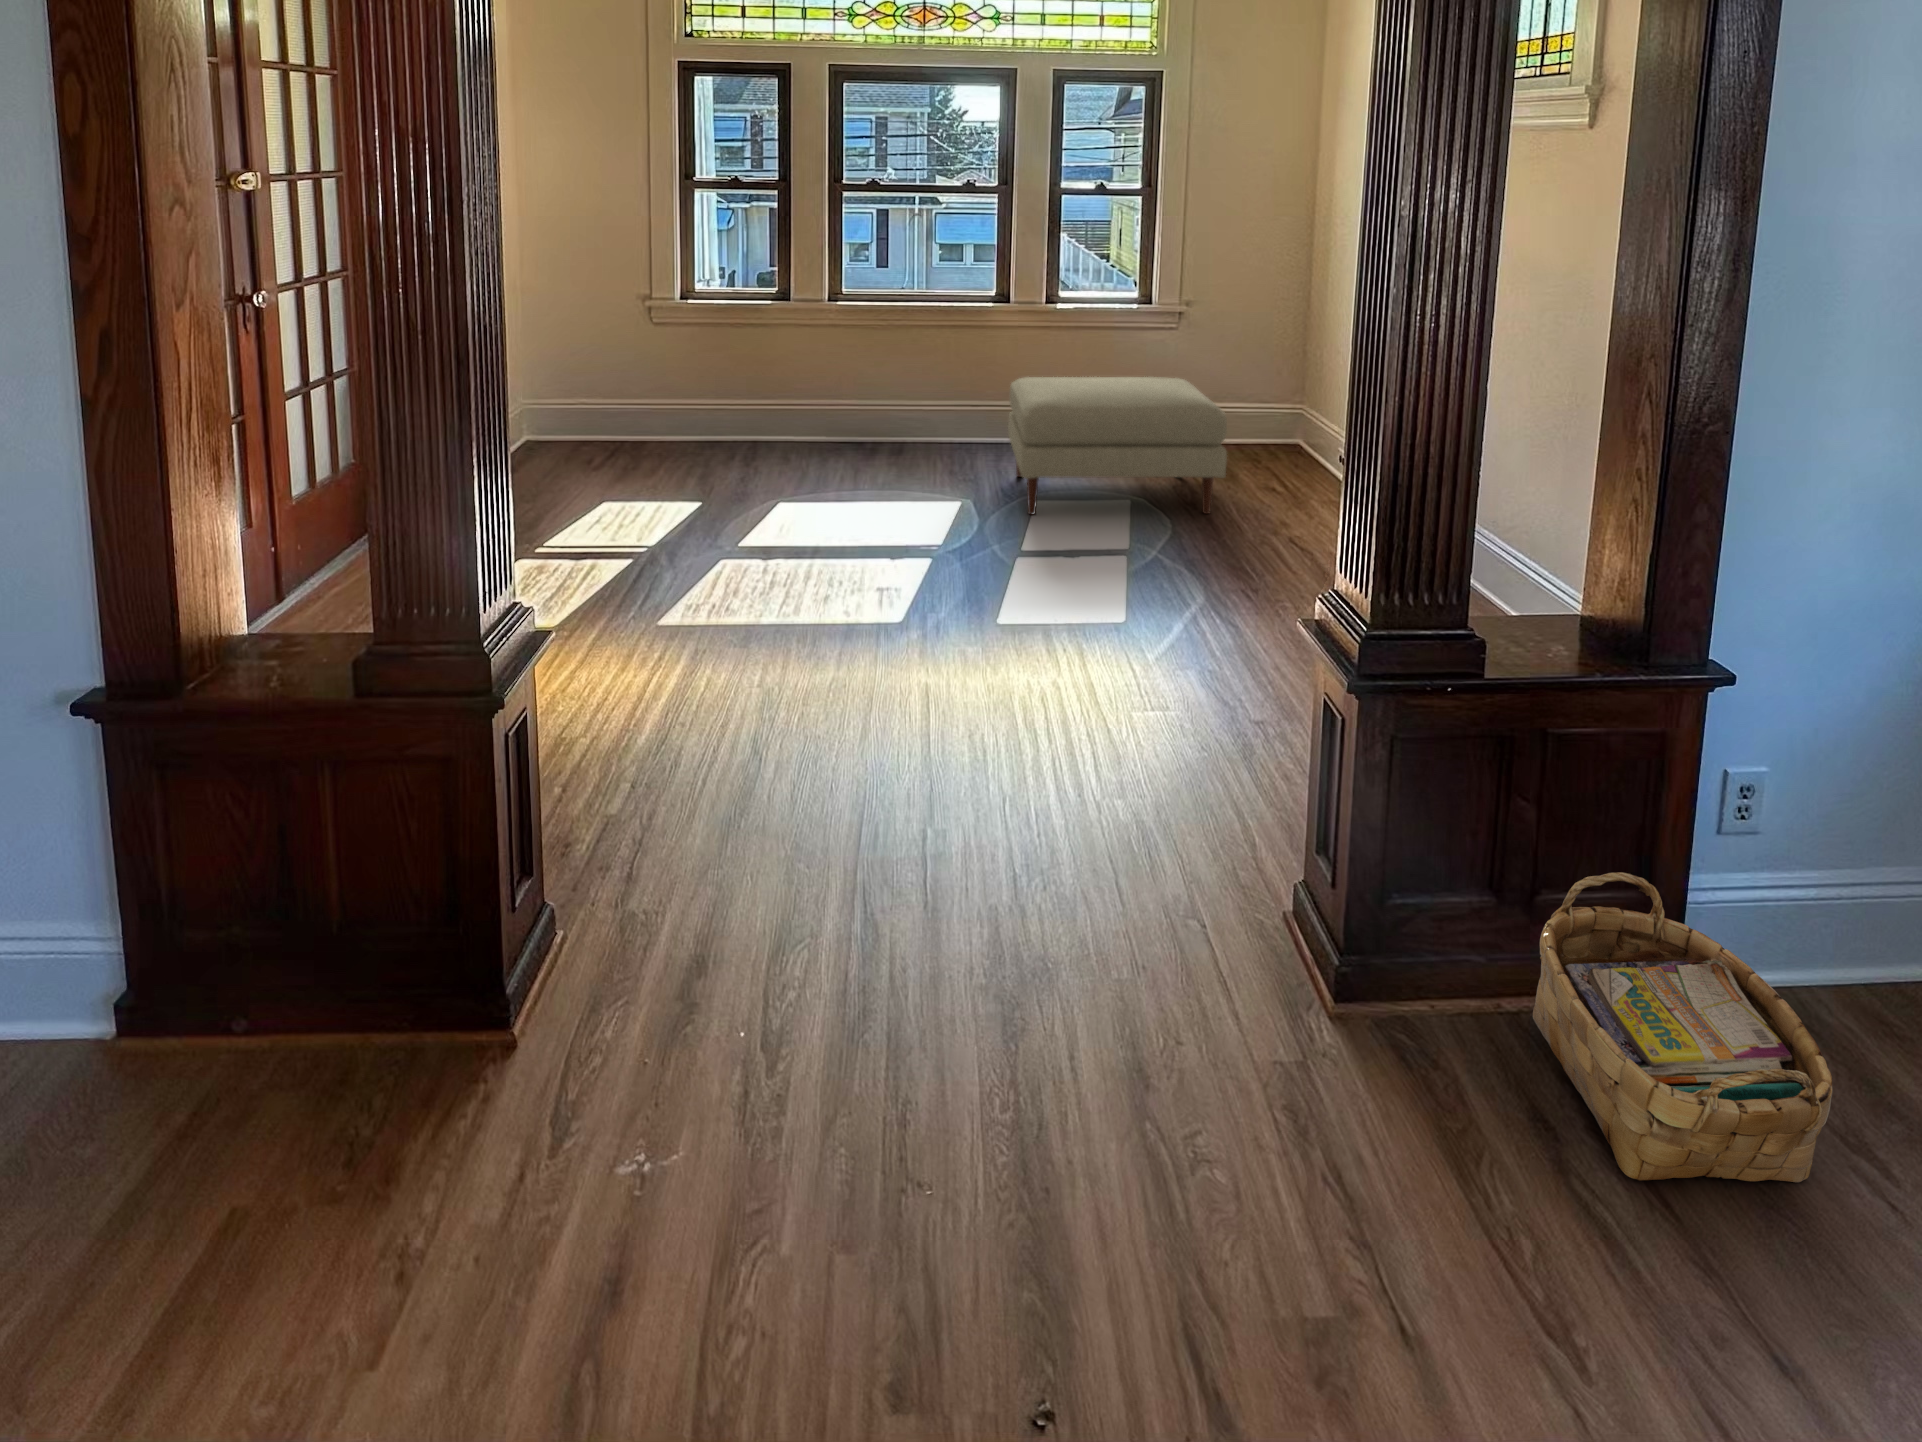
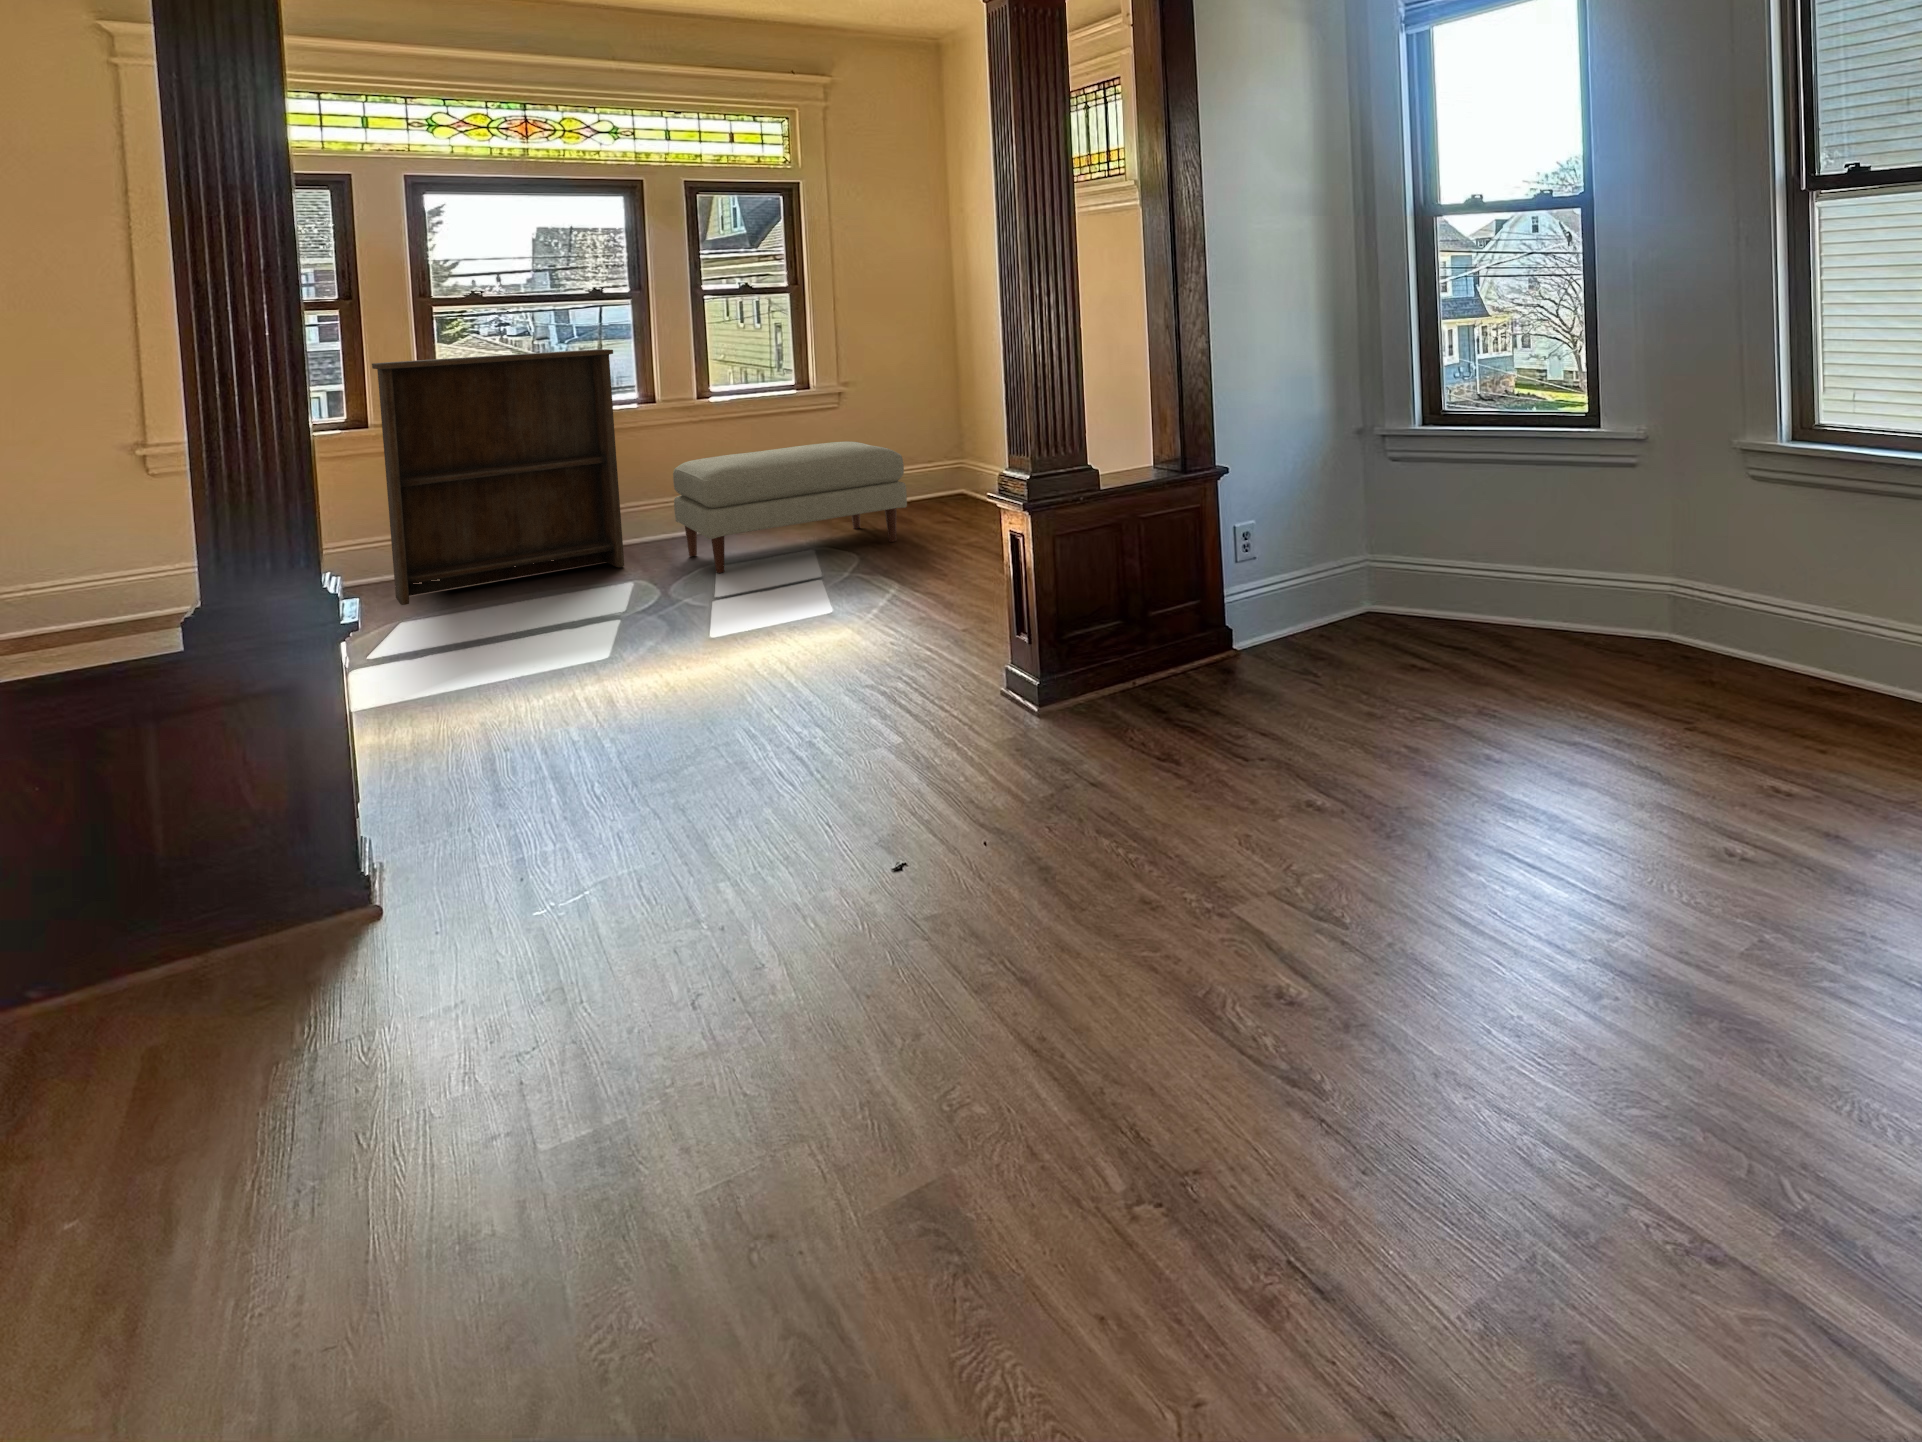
bookshelf: none [785,247,967,477] -> present [372,349,624,605]
woven basket: present [1533,872,1833,1182] -> none [1153,566,1283,687]

